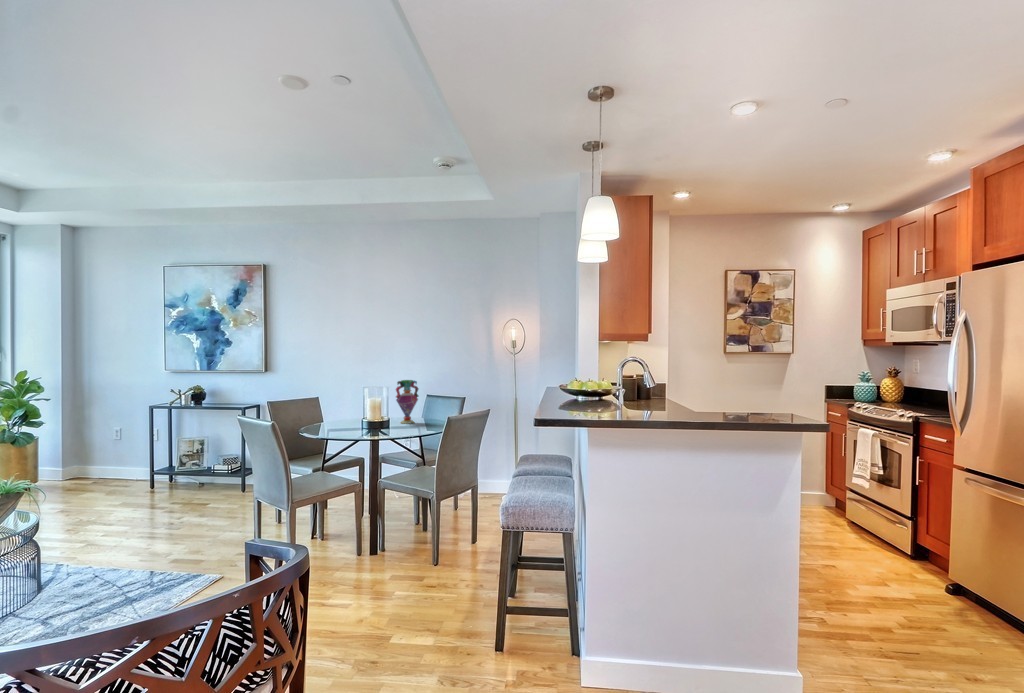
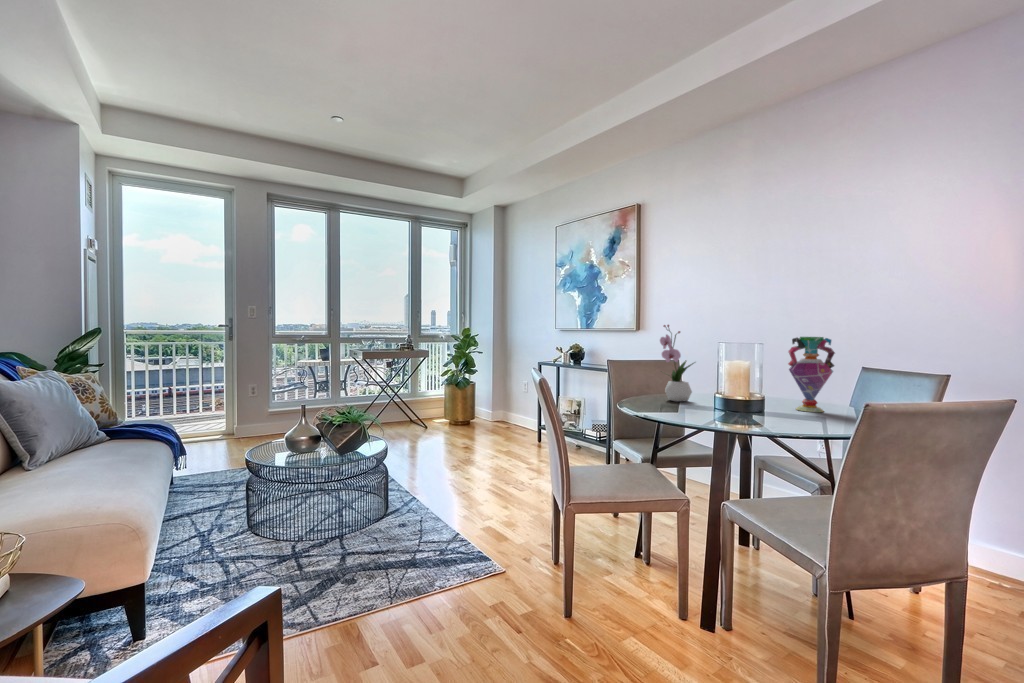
flower arrangement: none [317,376,342,428] -> present [660,325,694,401]

